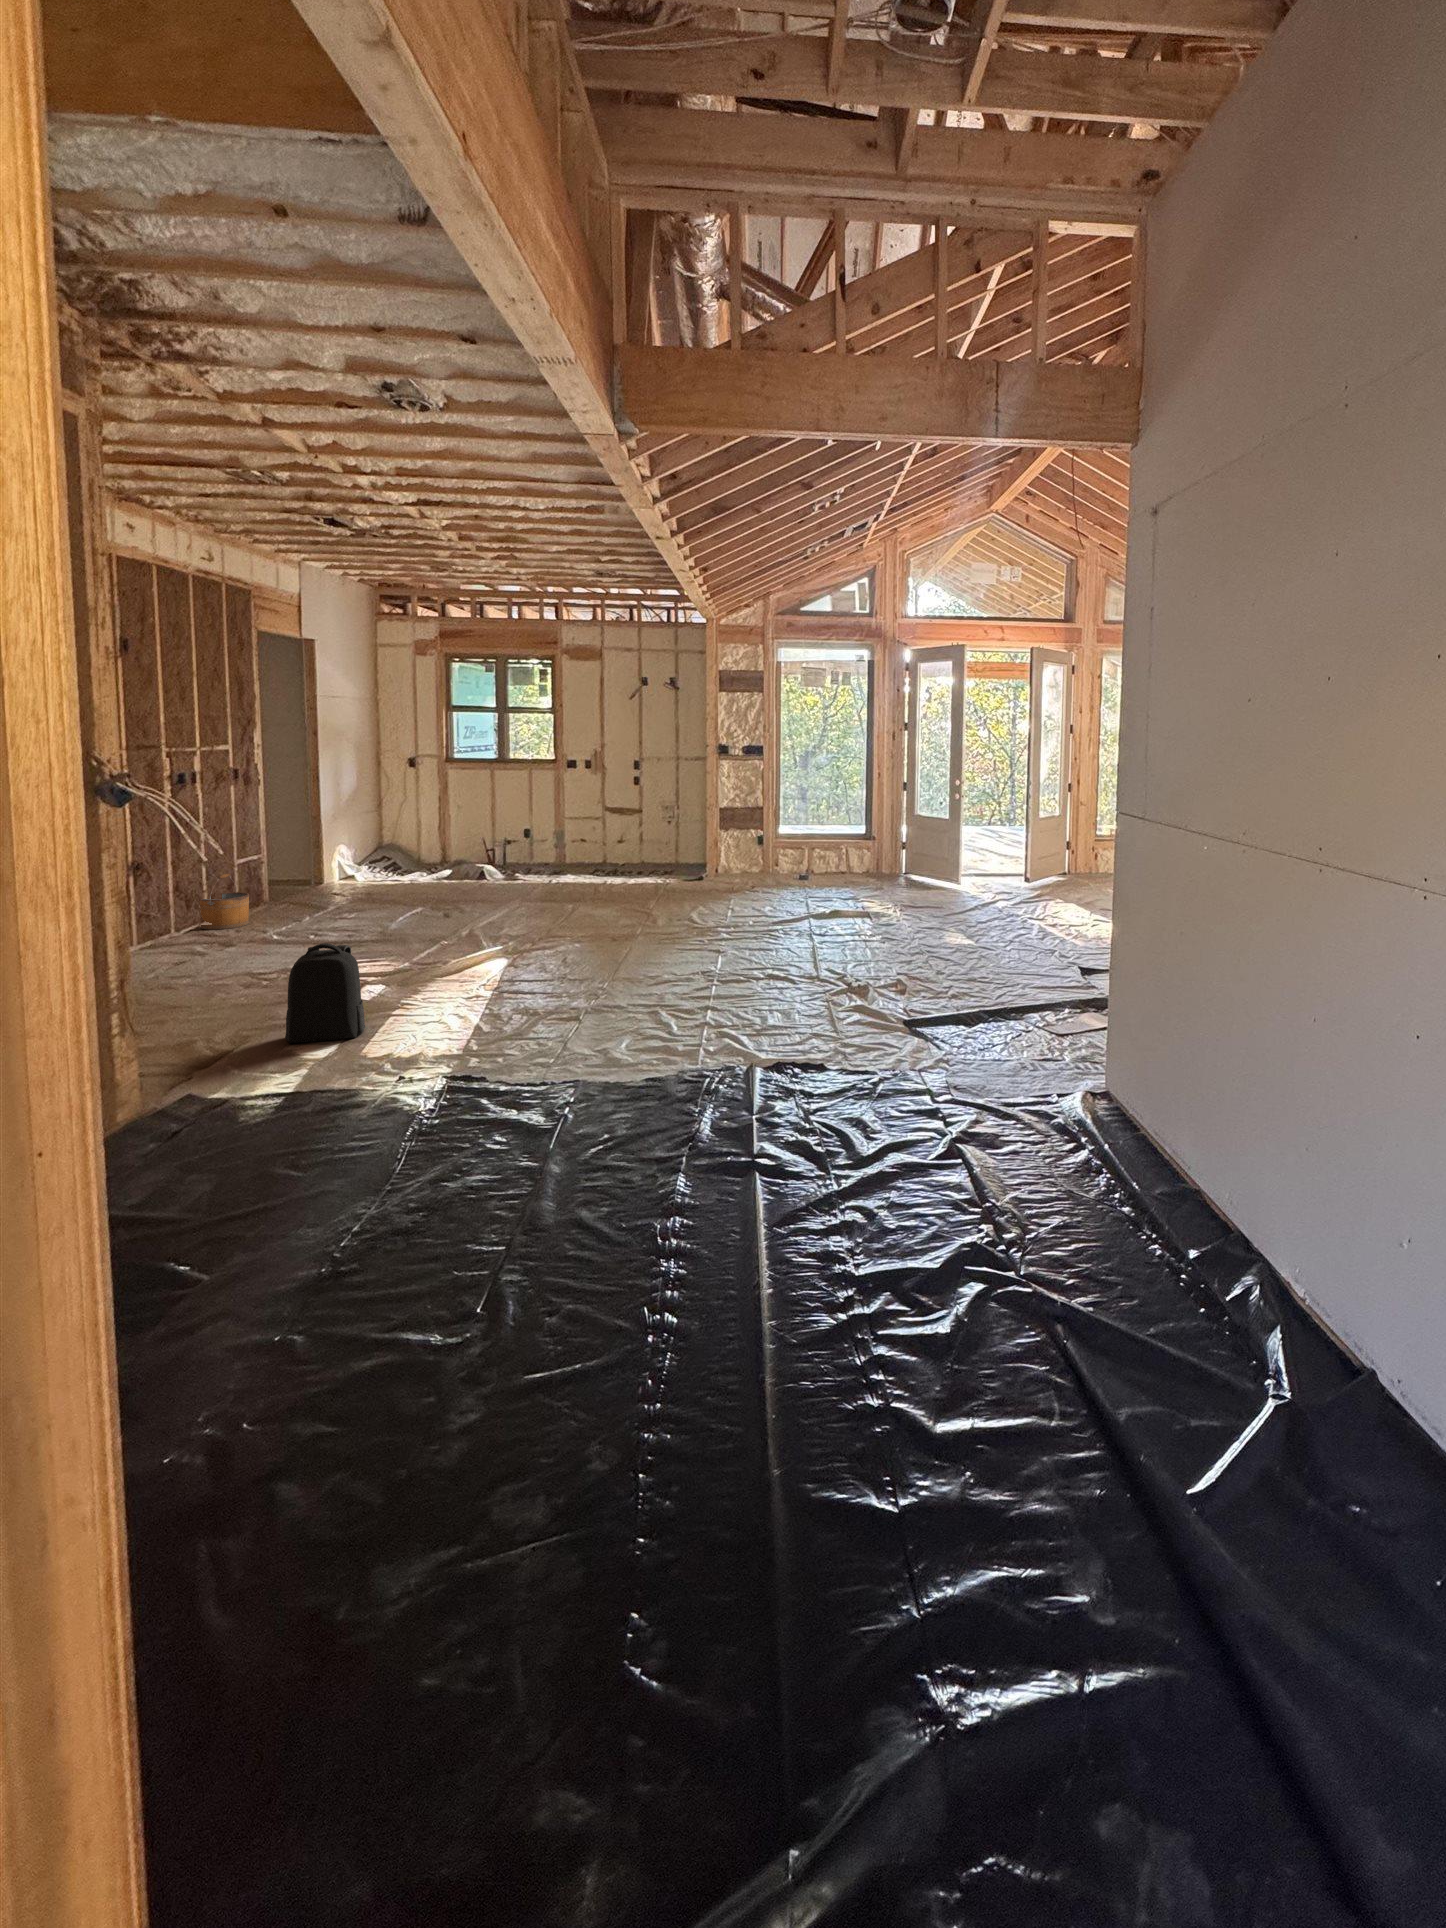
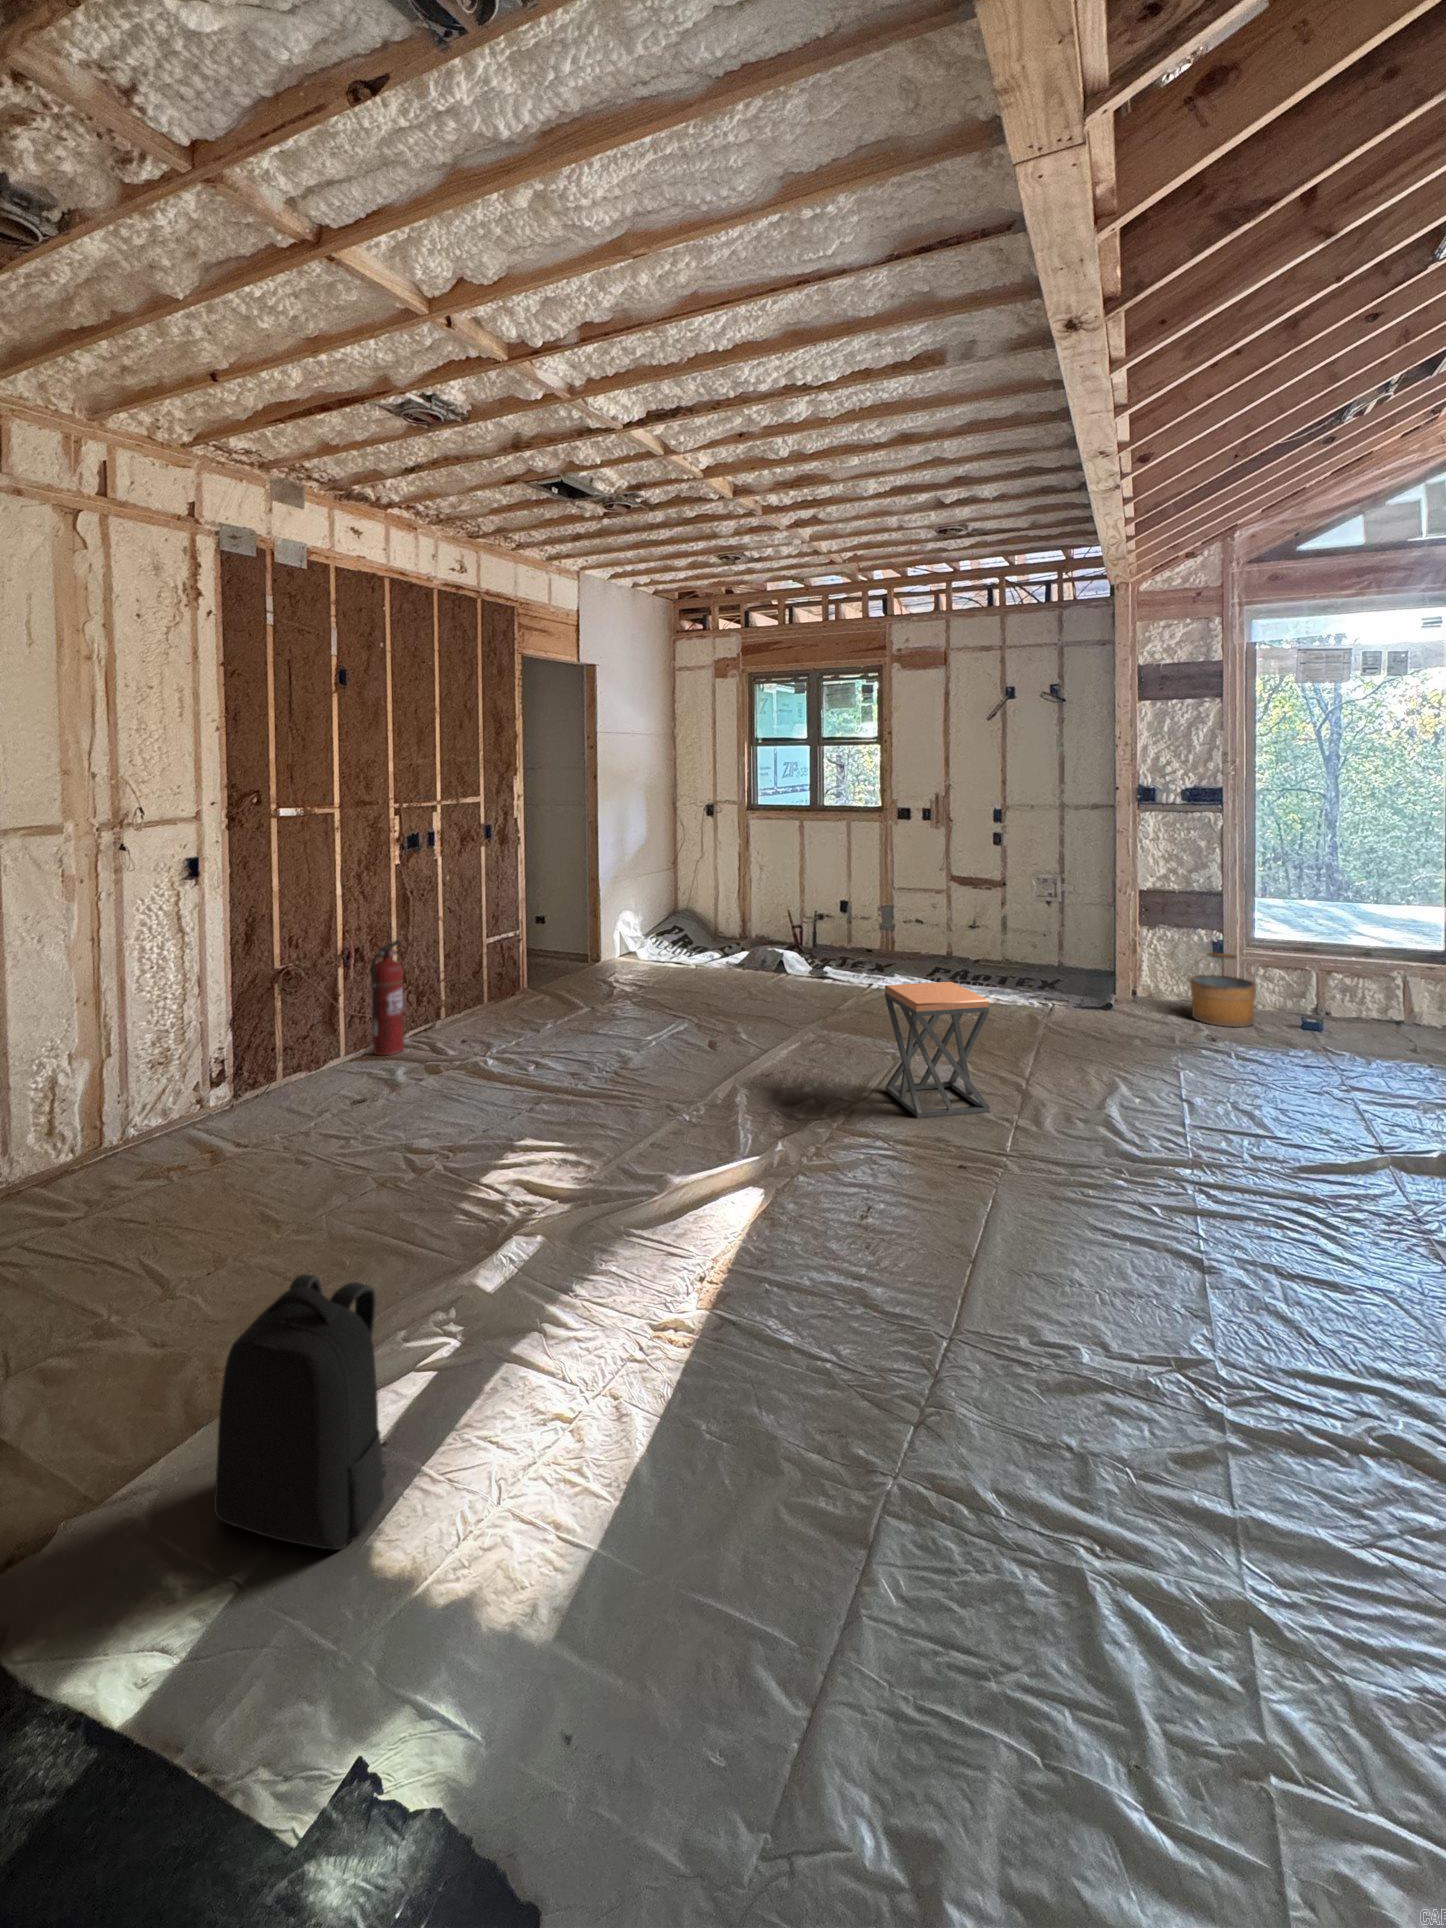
stool: none [566,853,626,925] -> present [885,982,990,1118]
fire extinguisher: none [158,854,190,942] -> present [370,940,404,1056]
bucket: present [200,873,249,930] -> present [1189,953,1257,1027]

